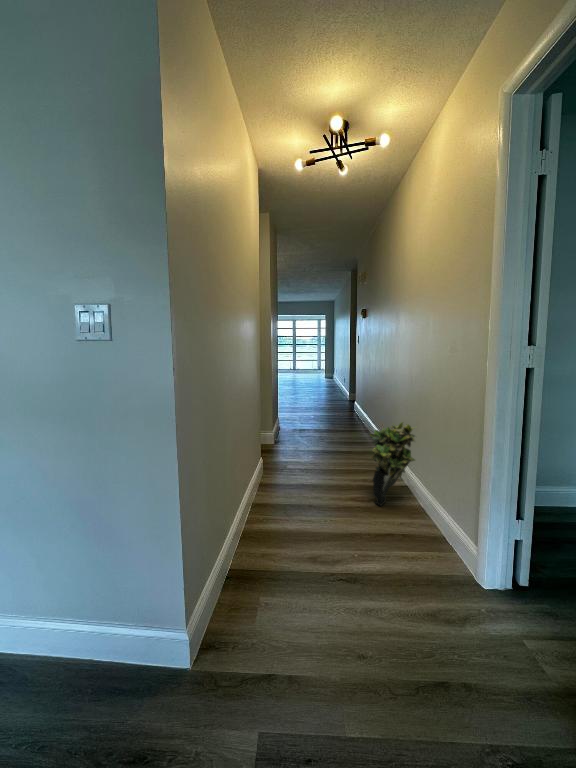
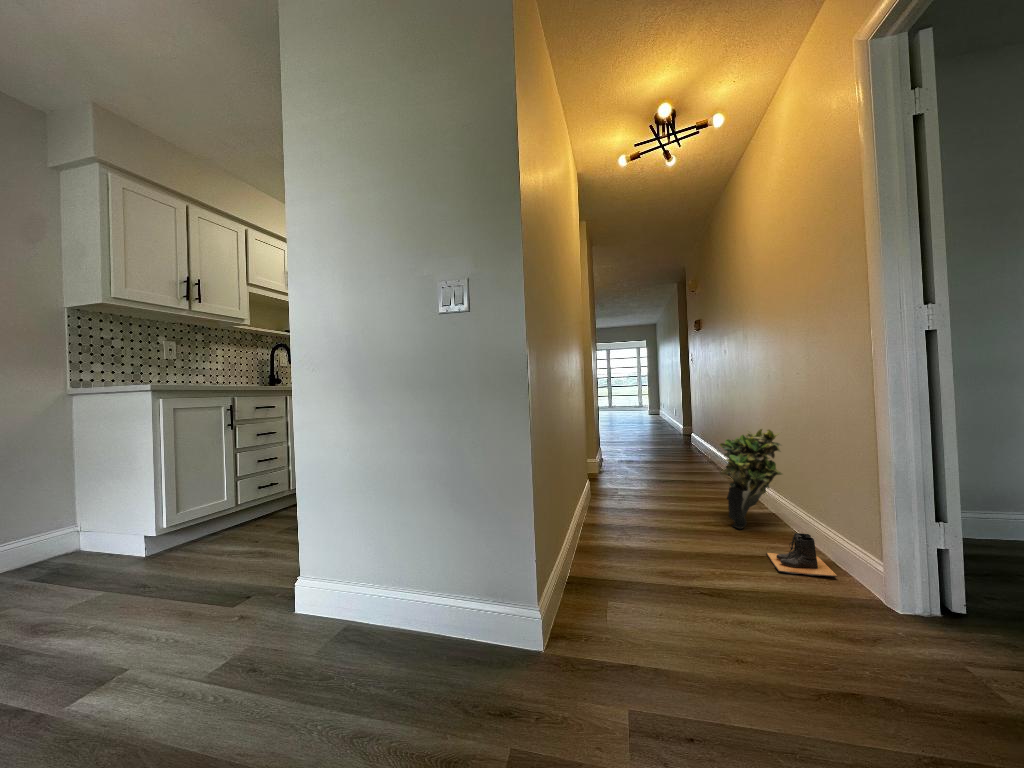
boots: none [397,517,446,554] -> present [766,533,837,577]

